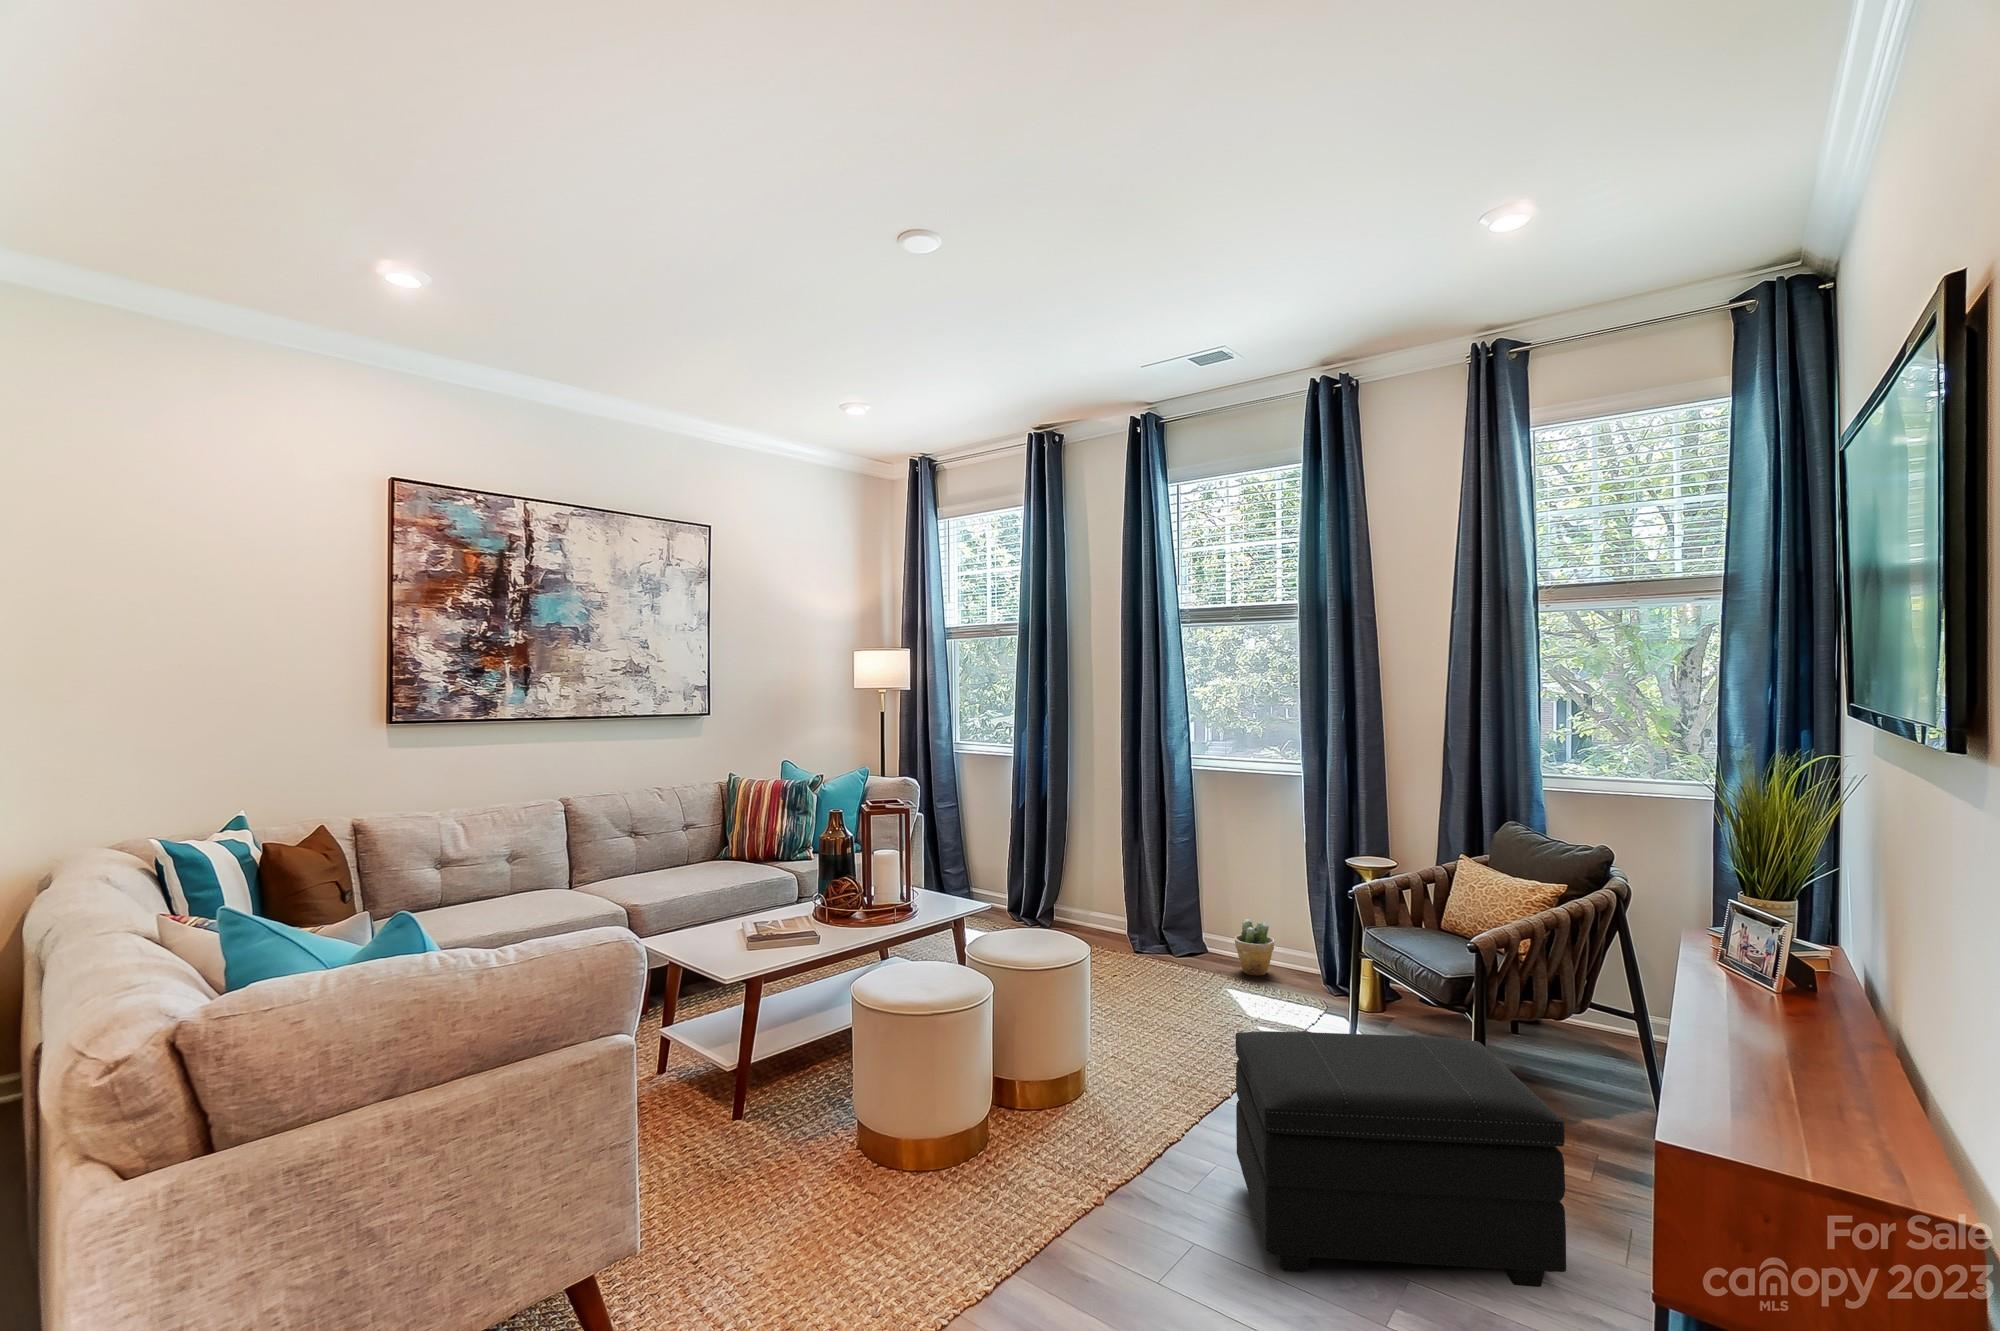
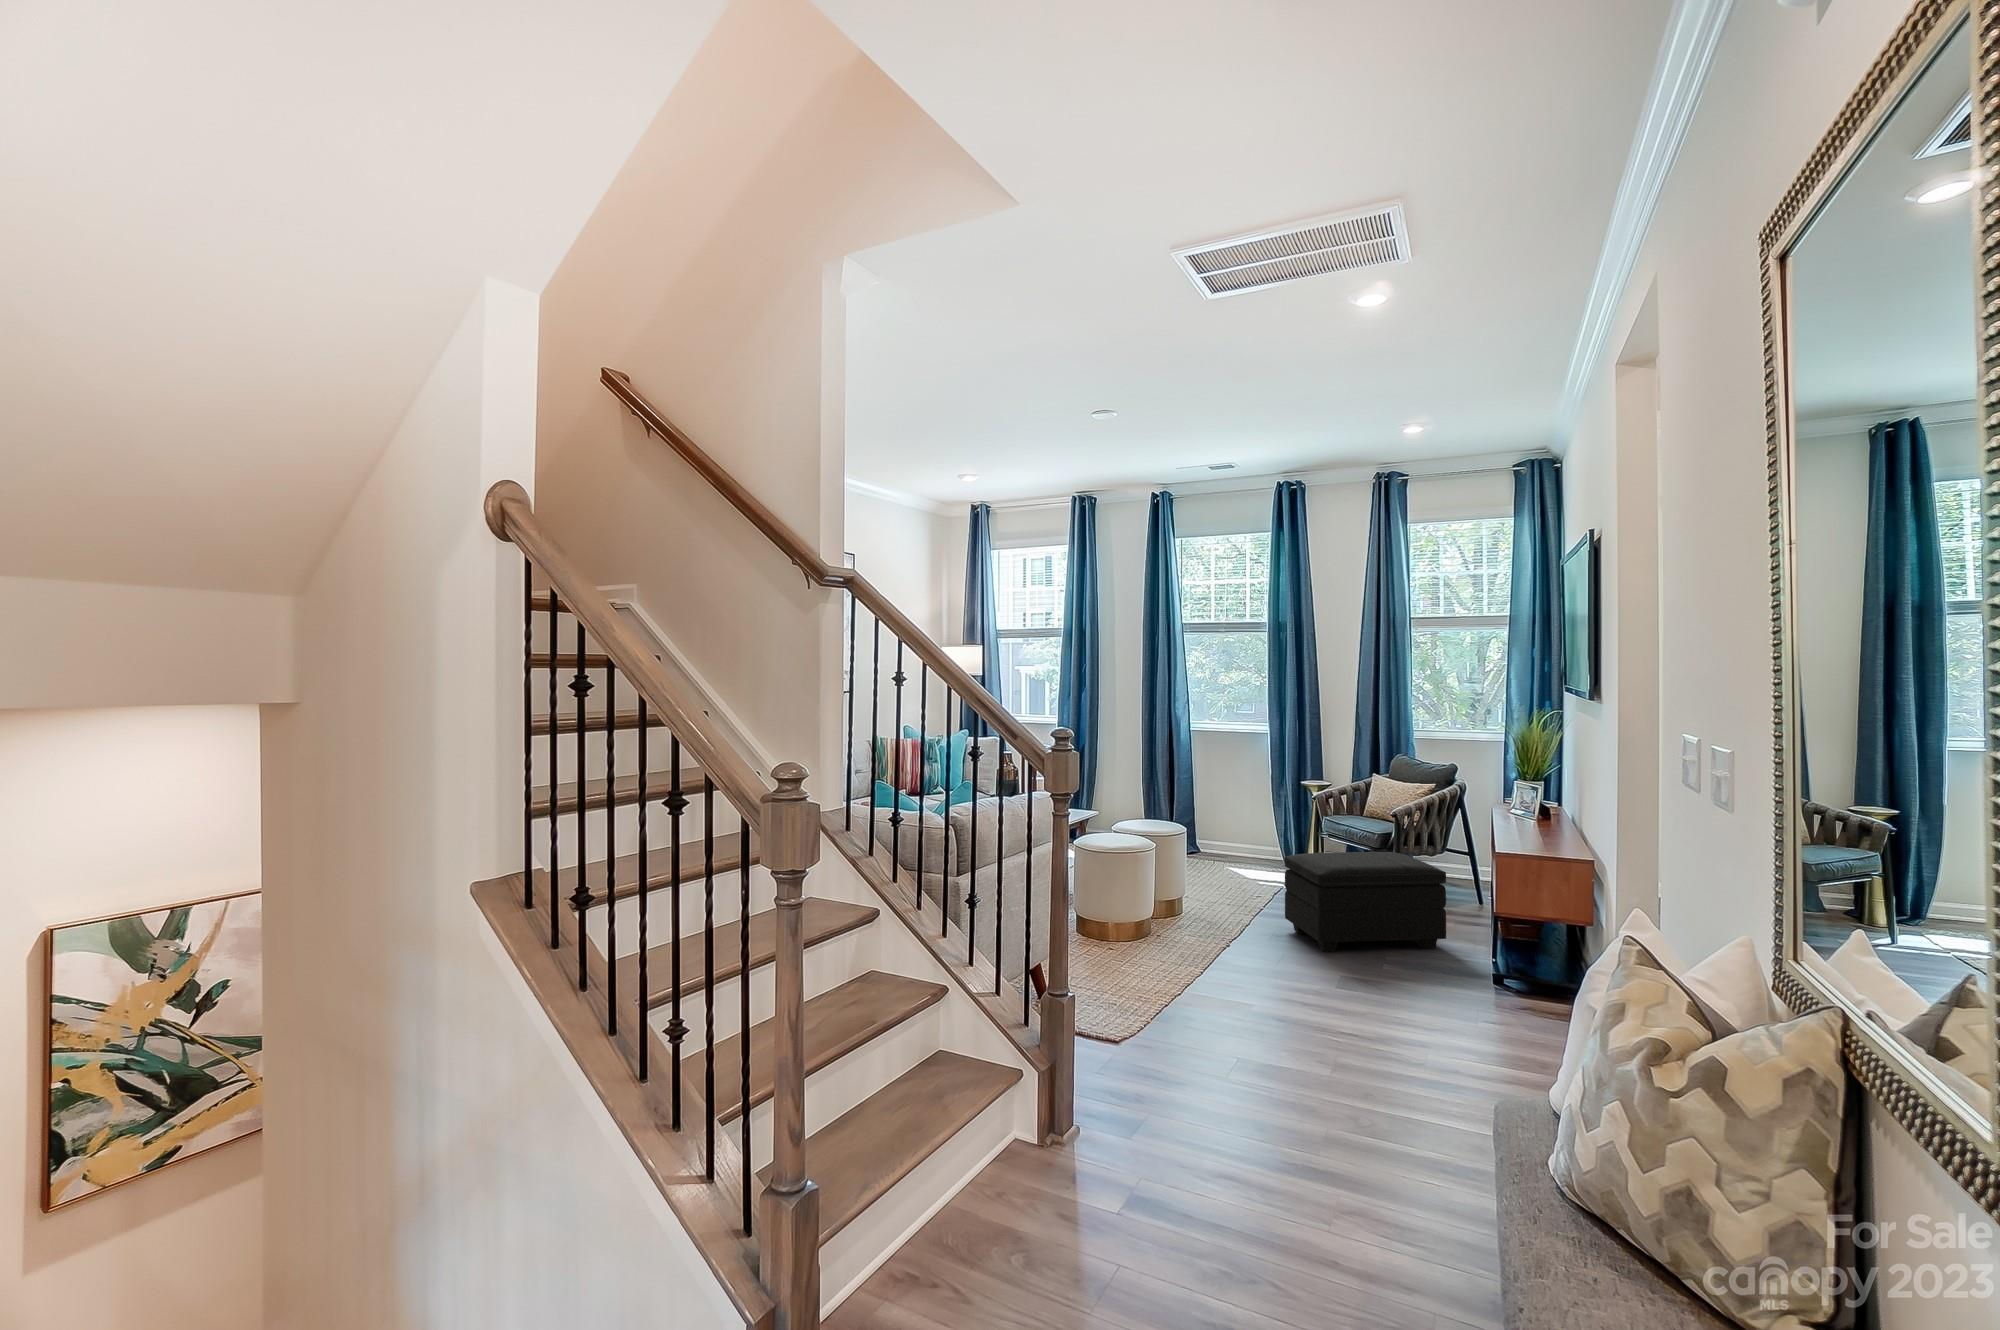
potted plant: present [1235,919,1274,976] -> none [1224,828,1250,863]

